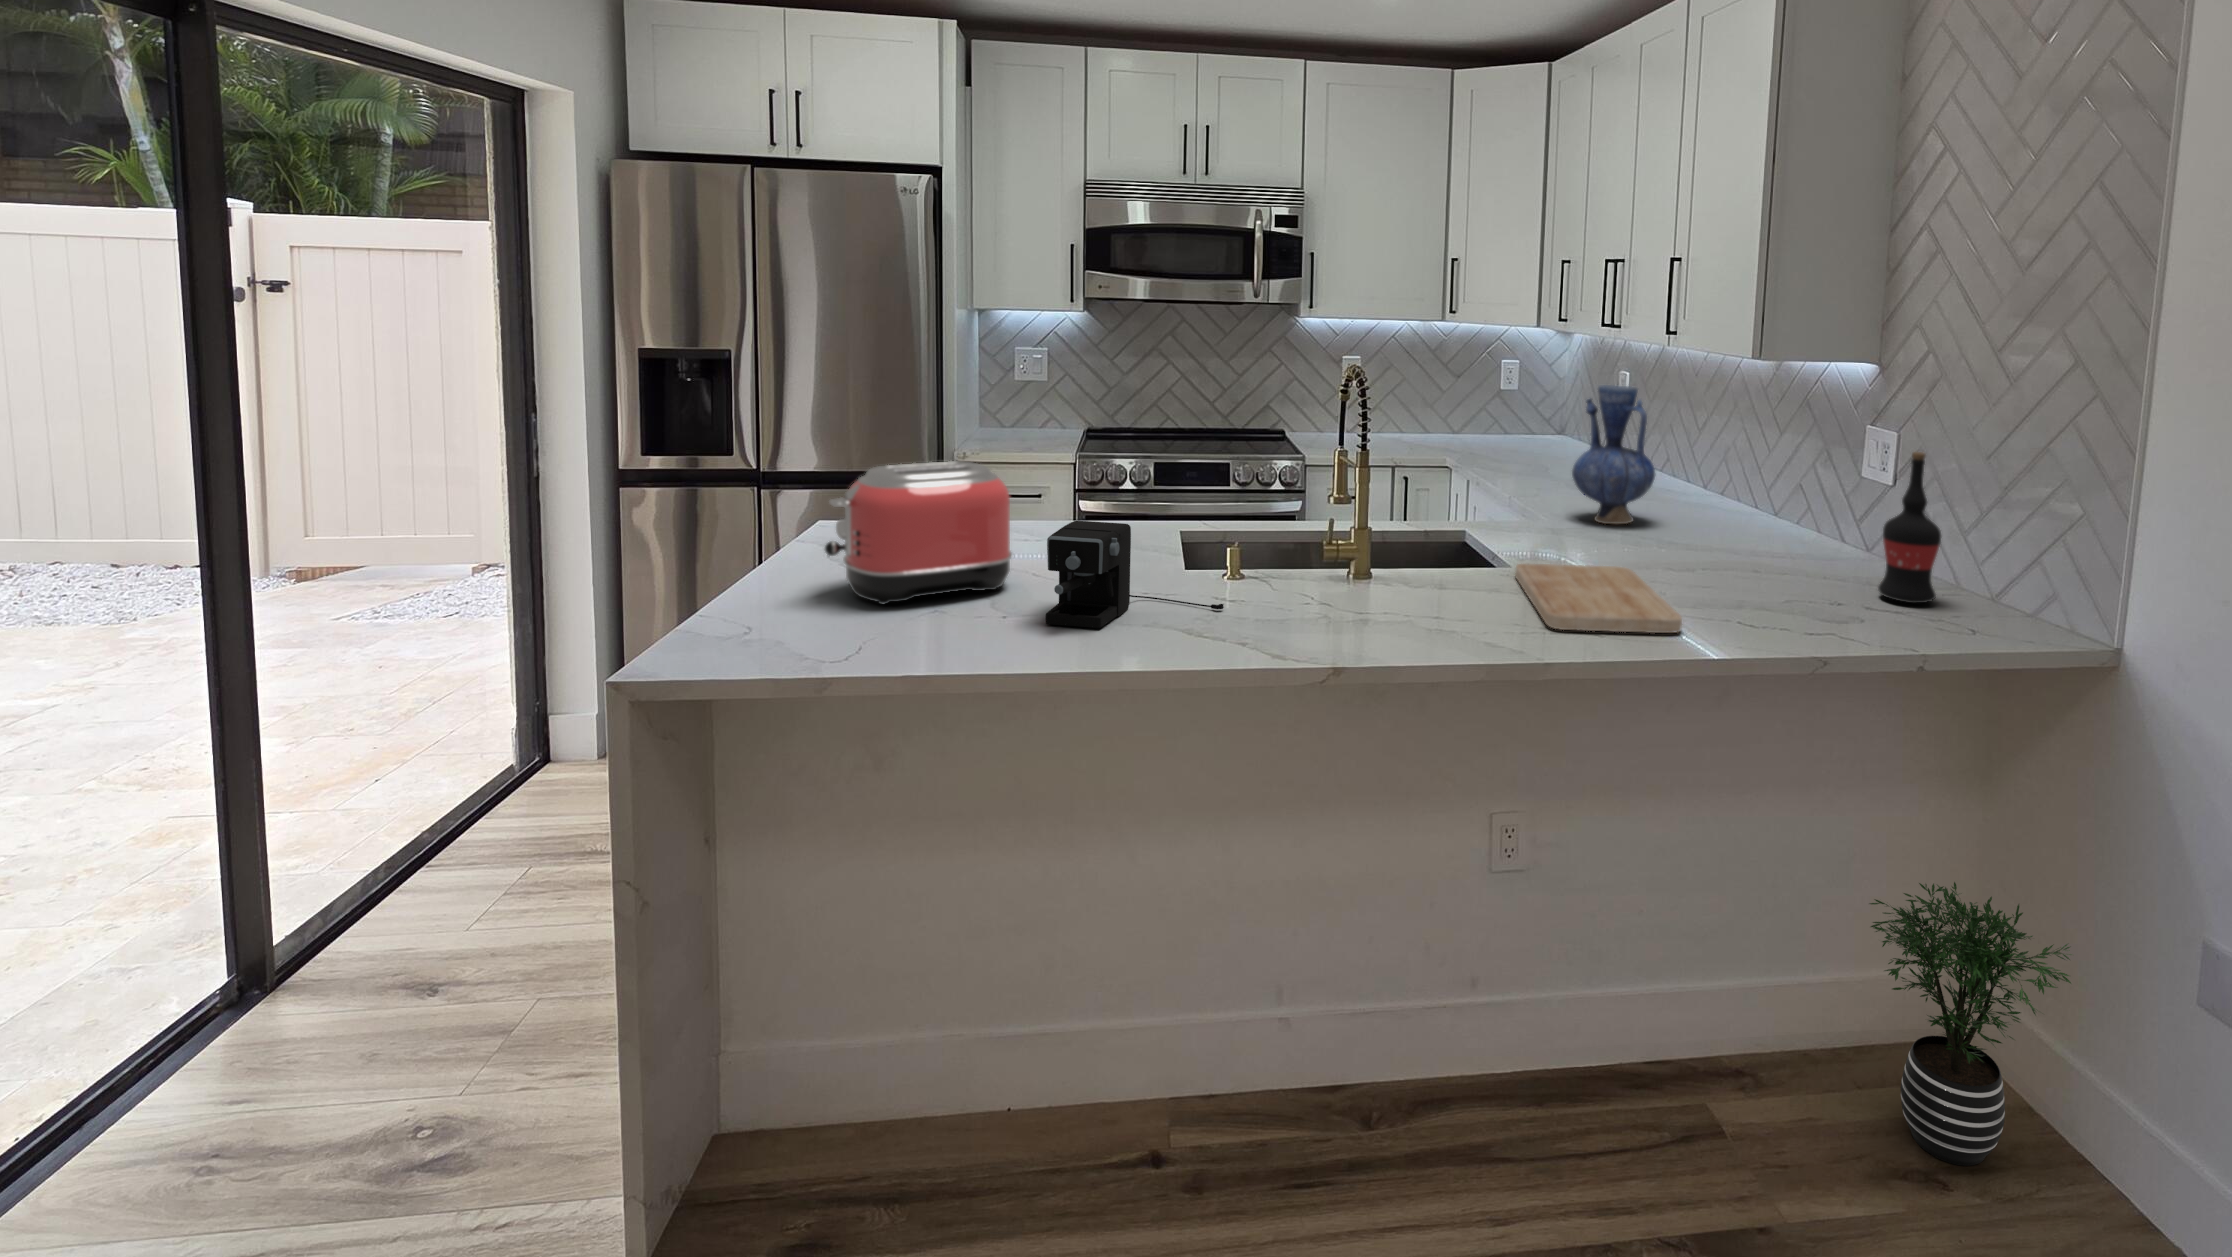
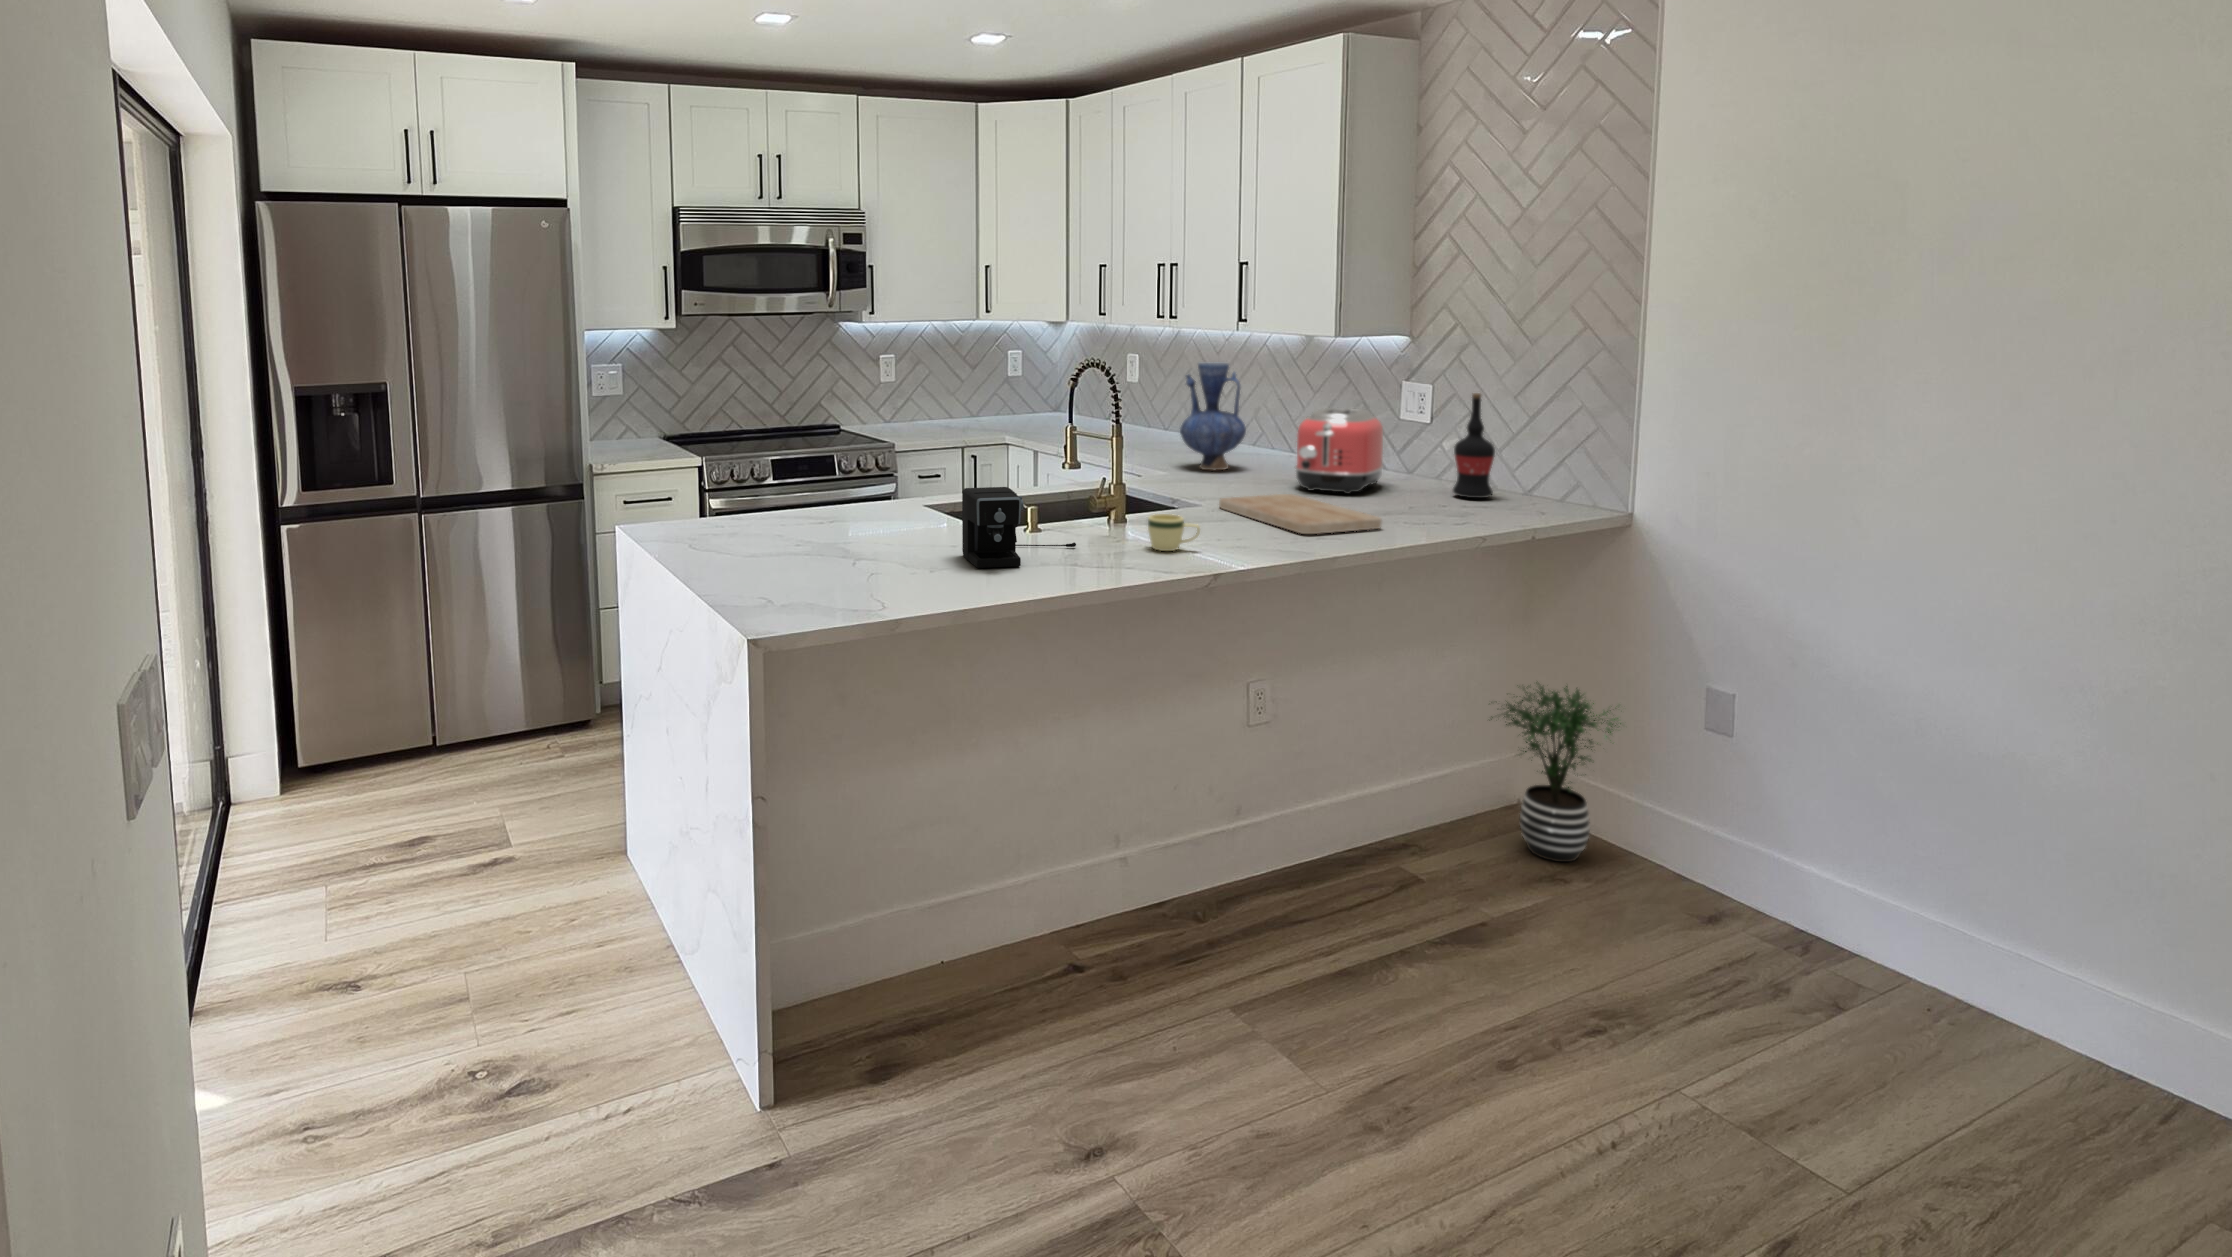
toaster: present [825,461,1012,604] -> present [1295,408,1383,494]
mug: none [1307,579,1369,631] -> present [1148,514,1200,551]

